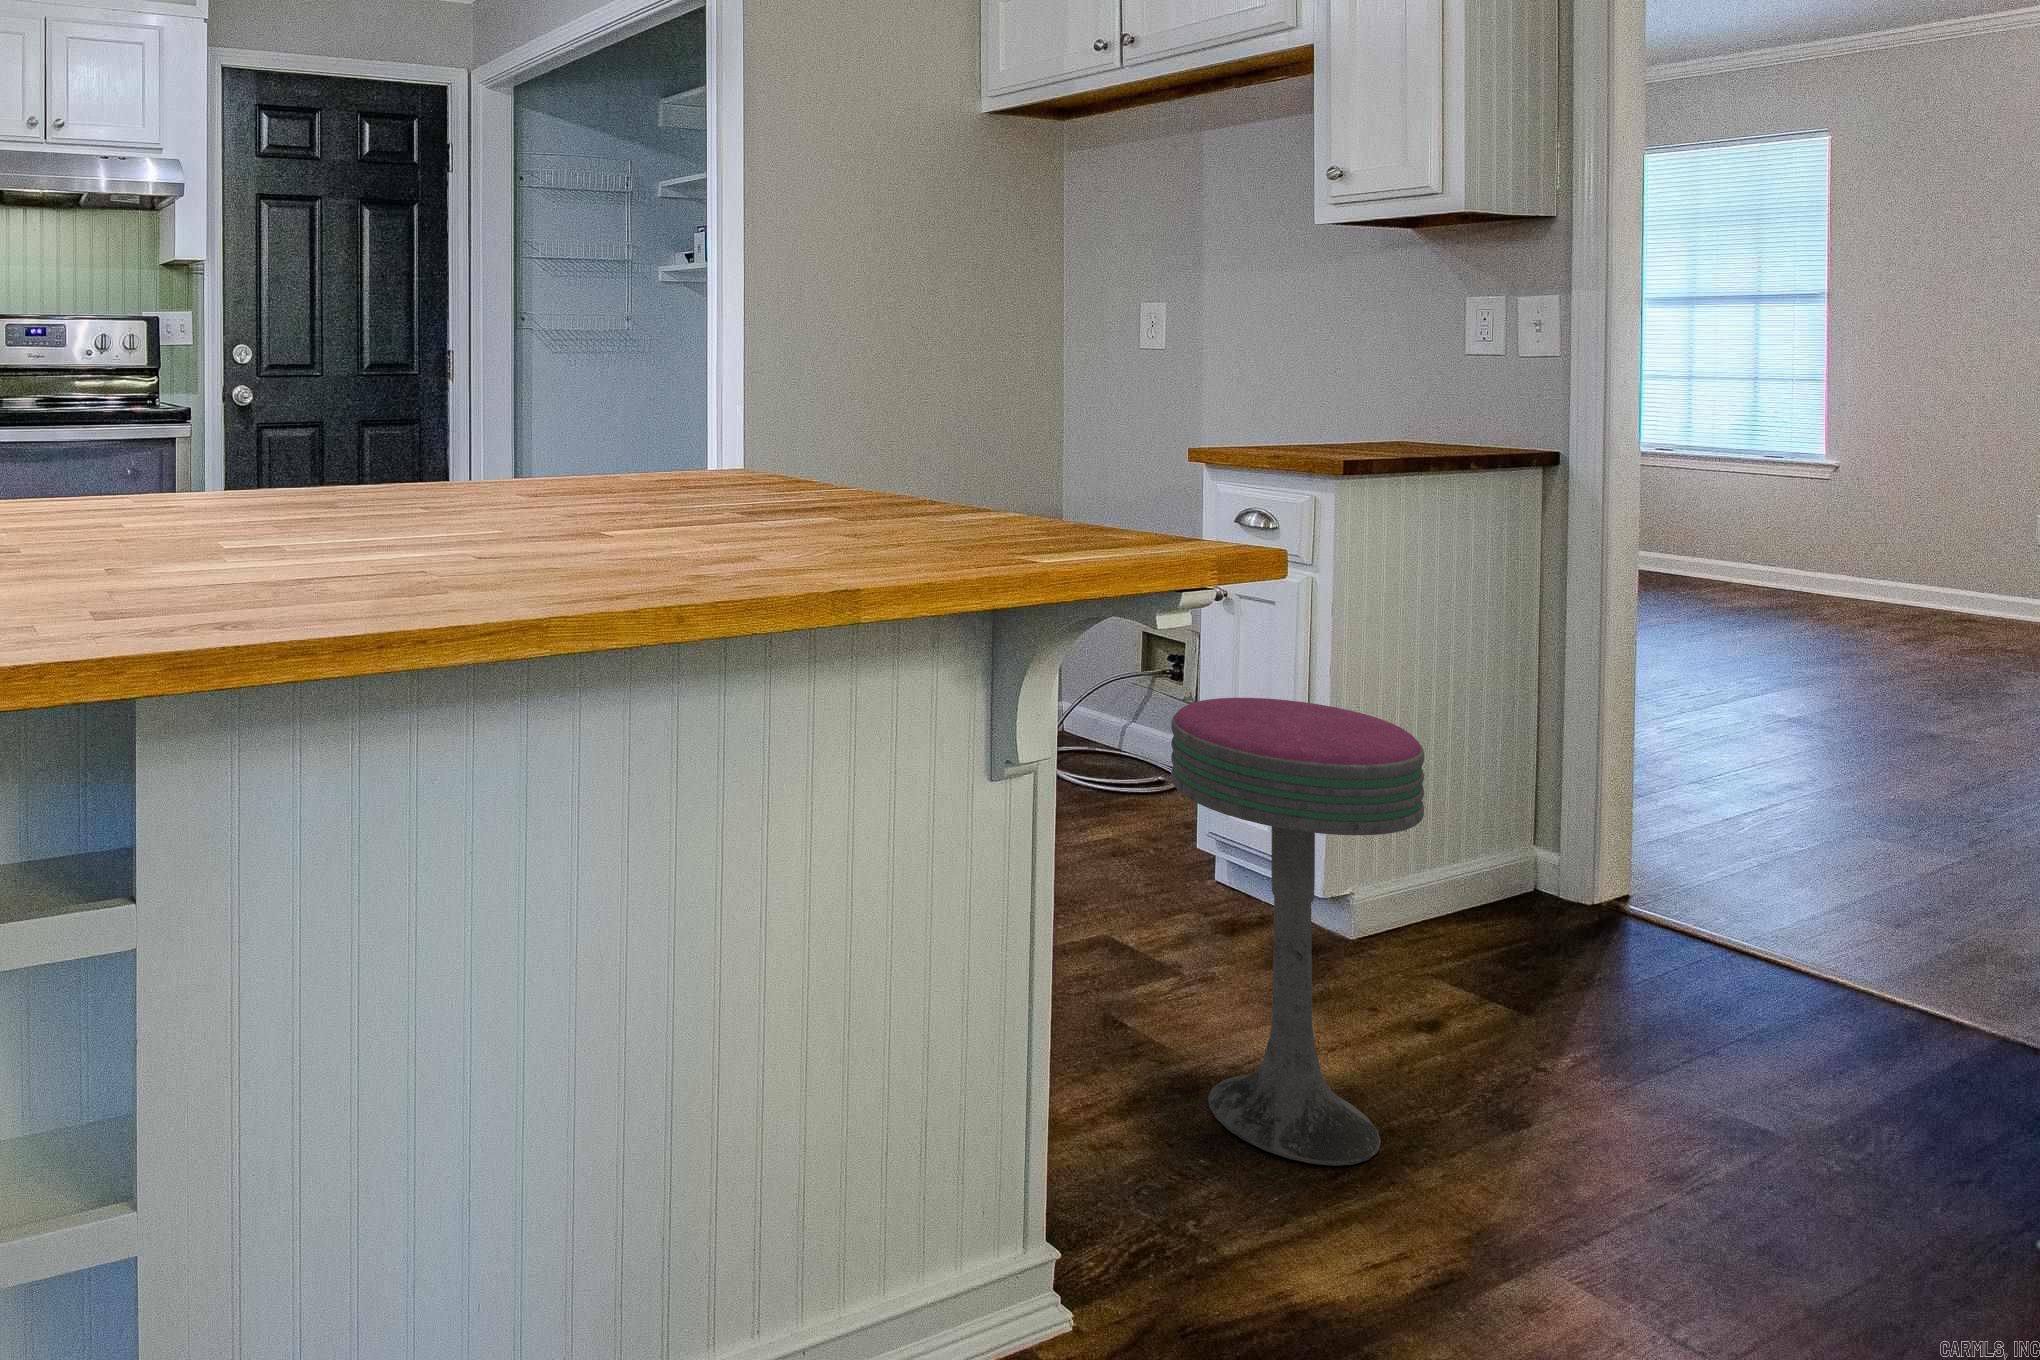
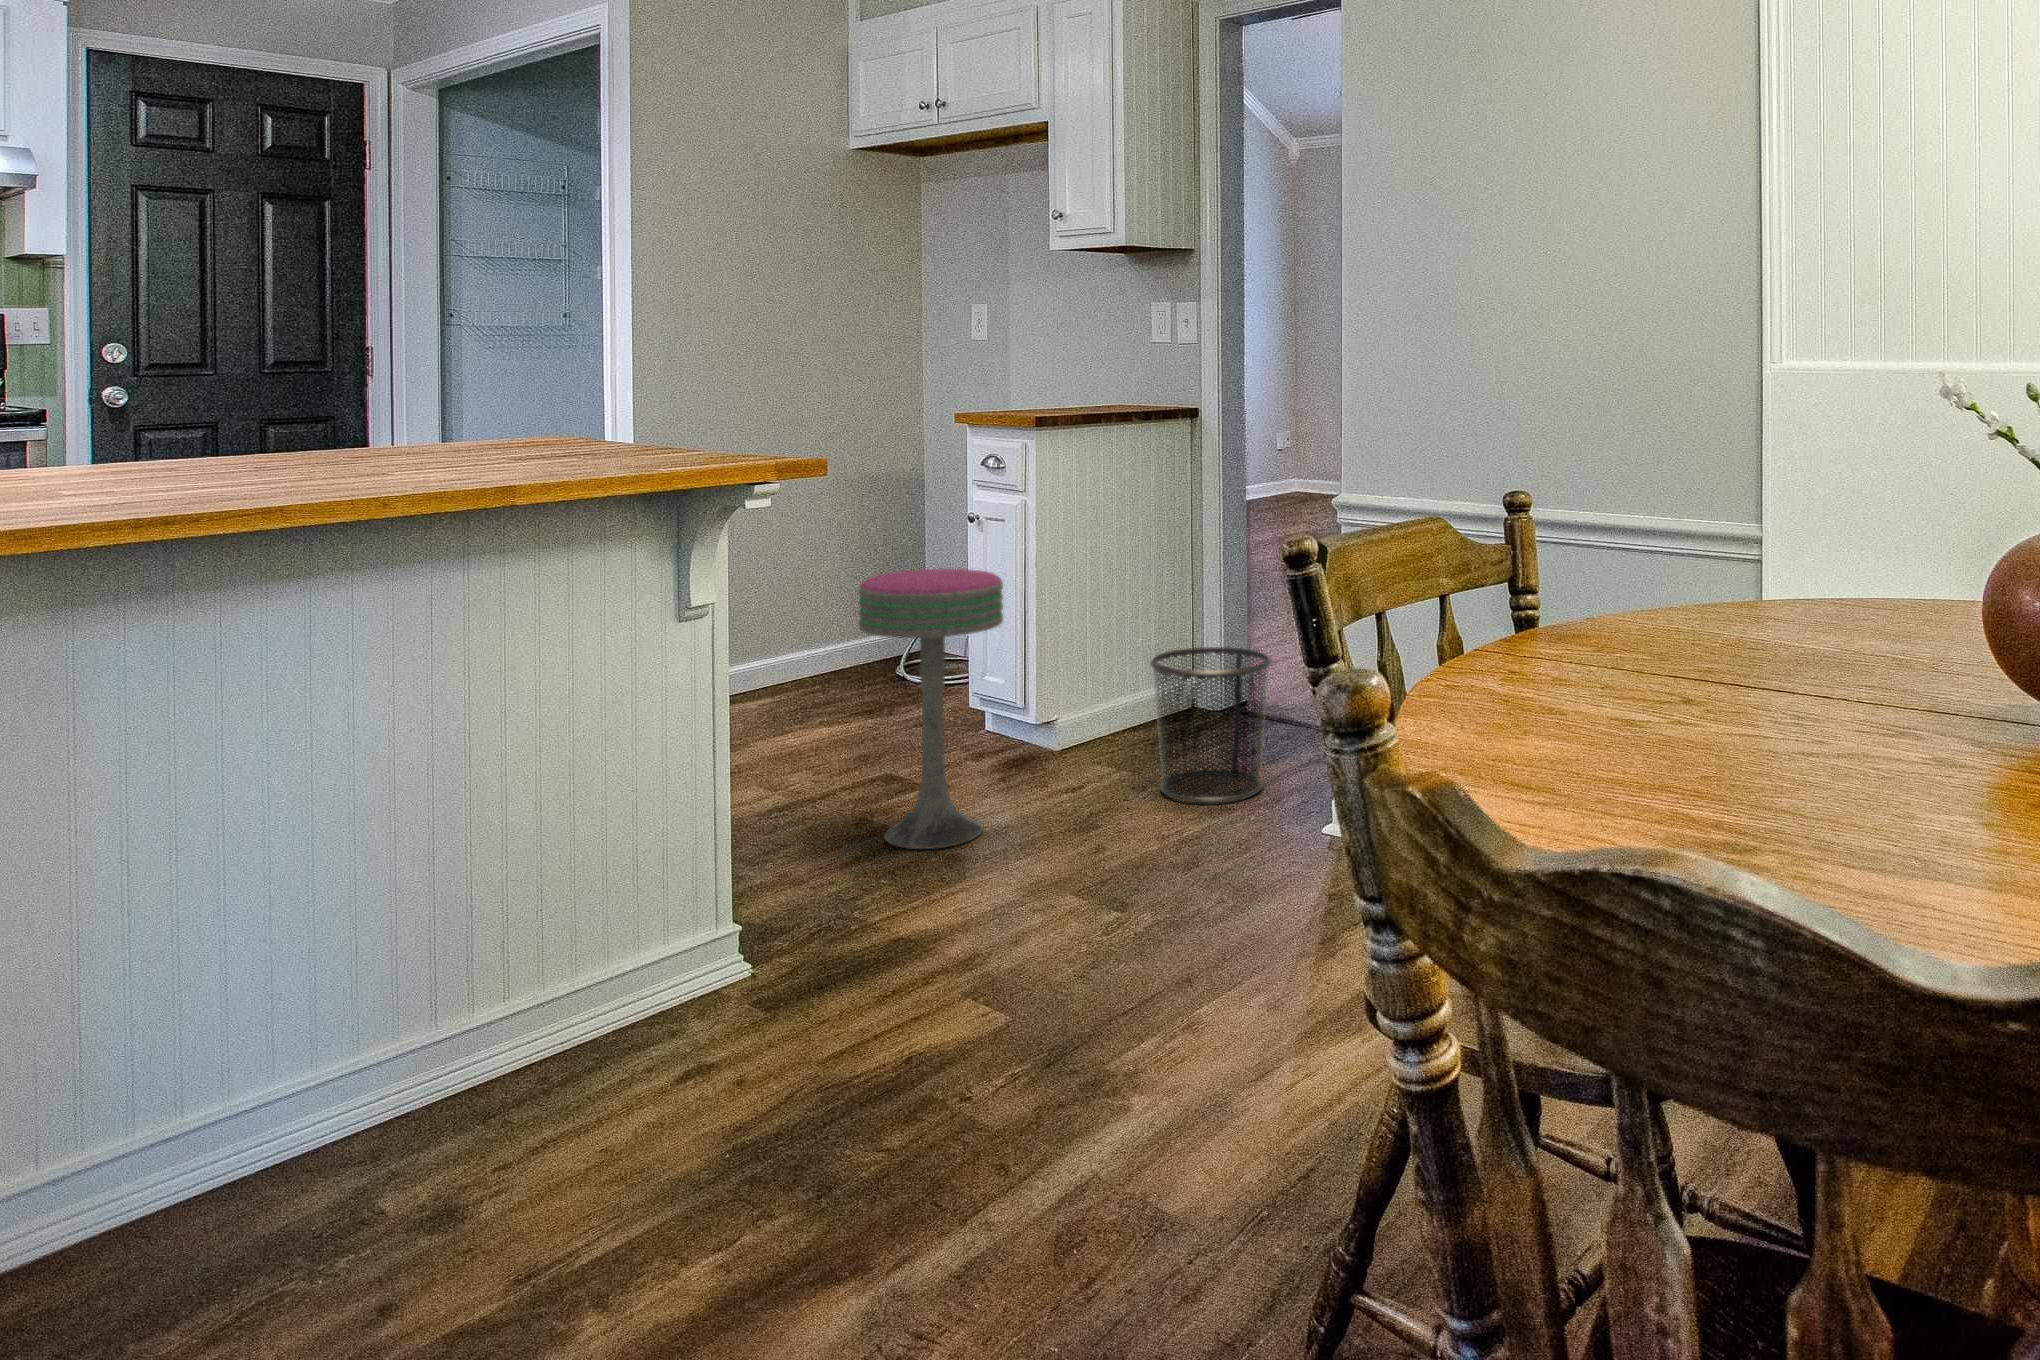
trash can: none [1623,853,1902,1158] -> present [1150,647,1271,803]

